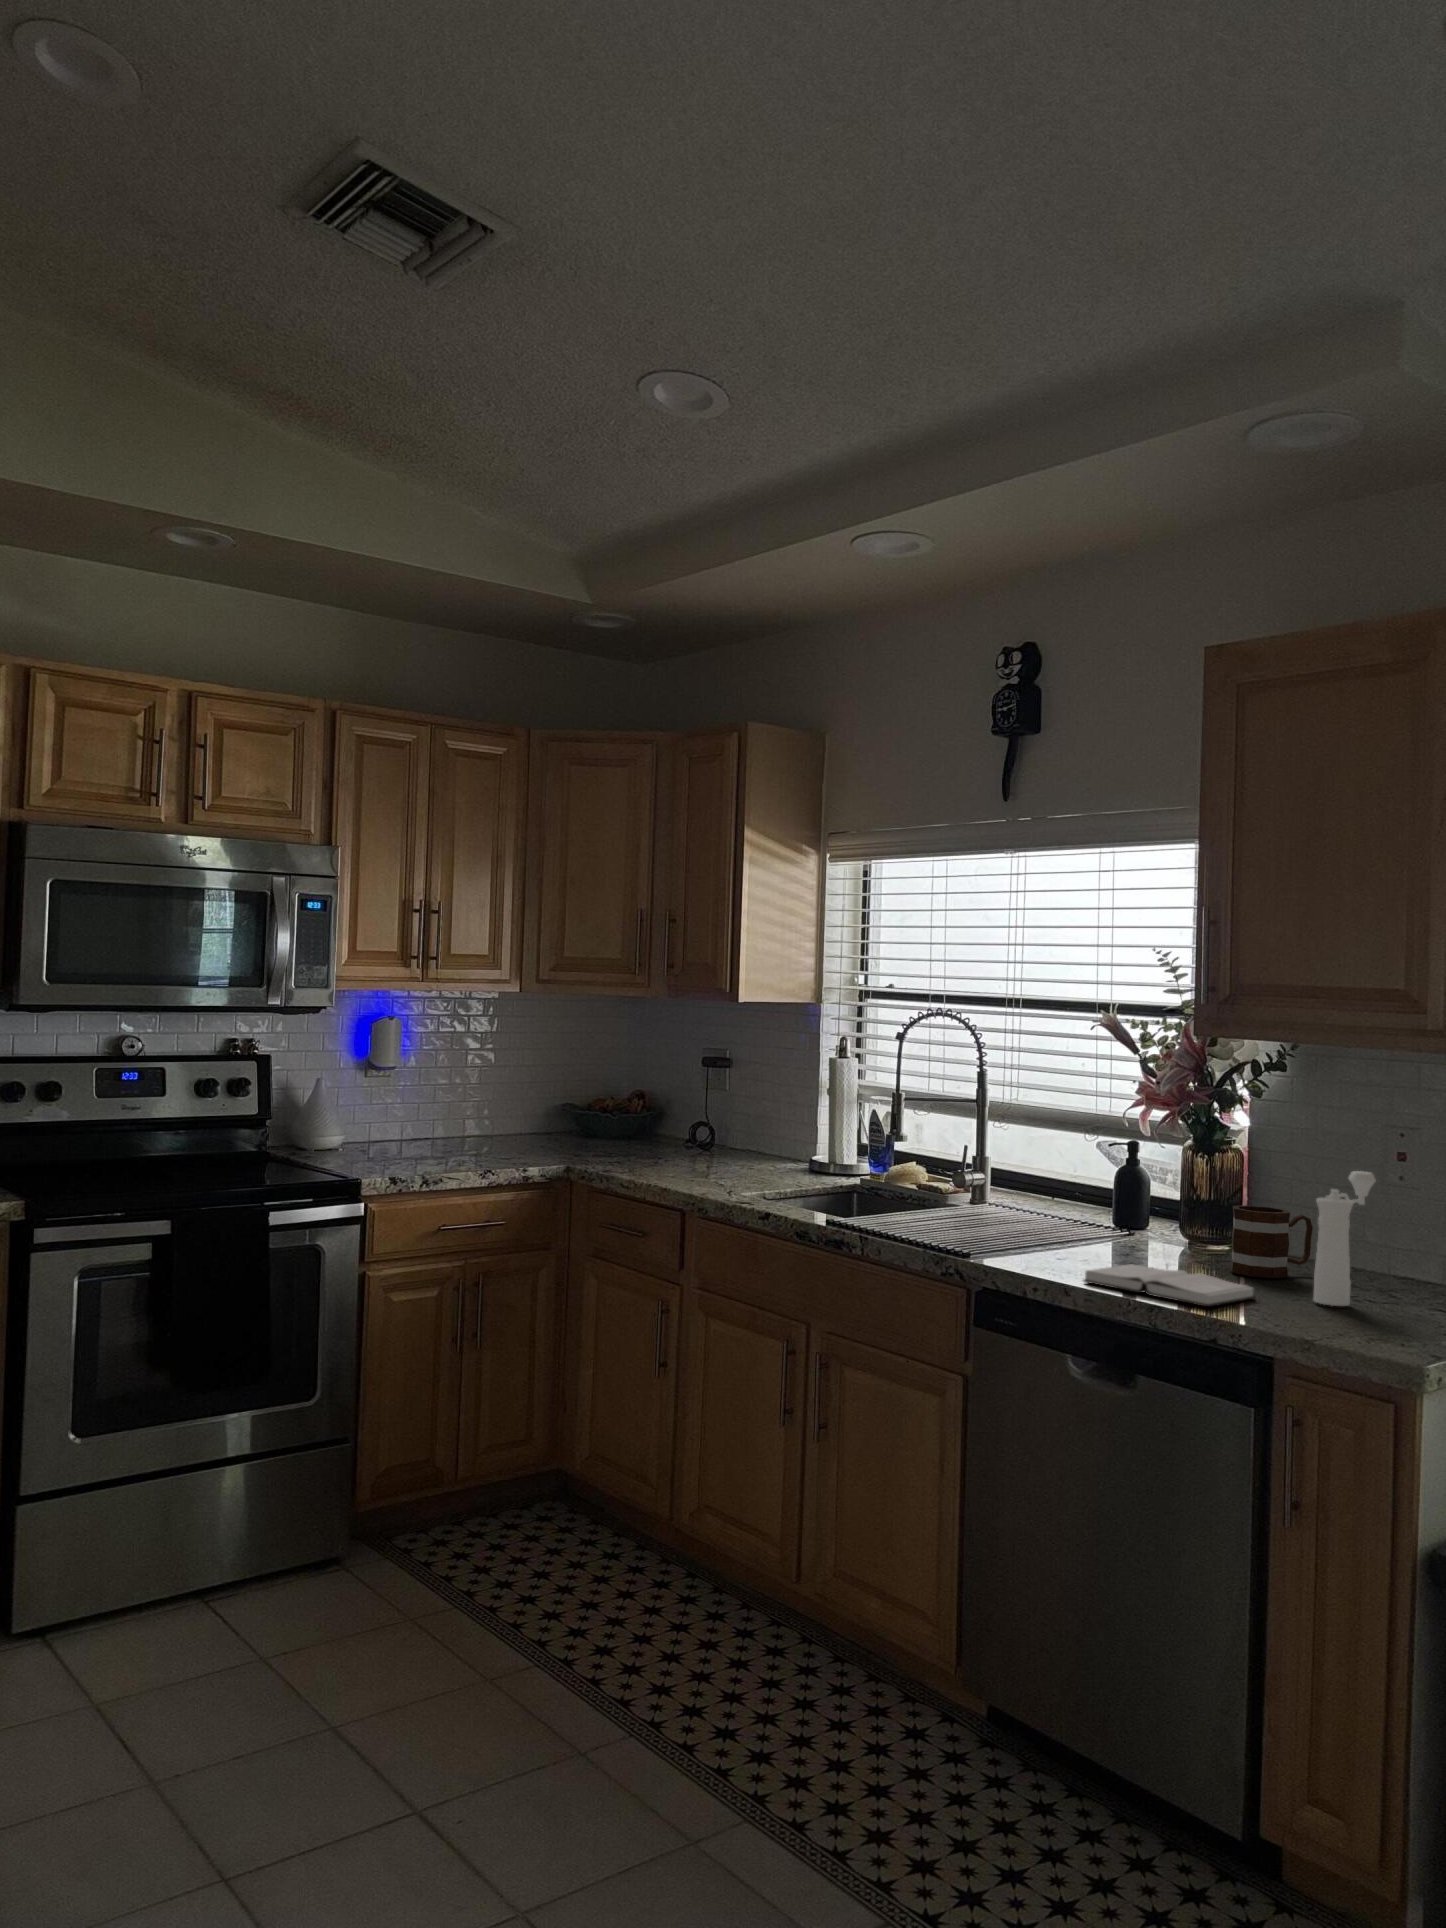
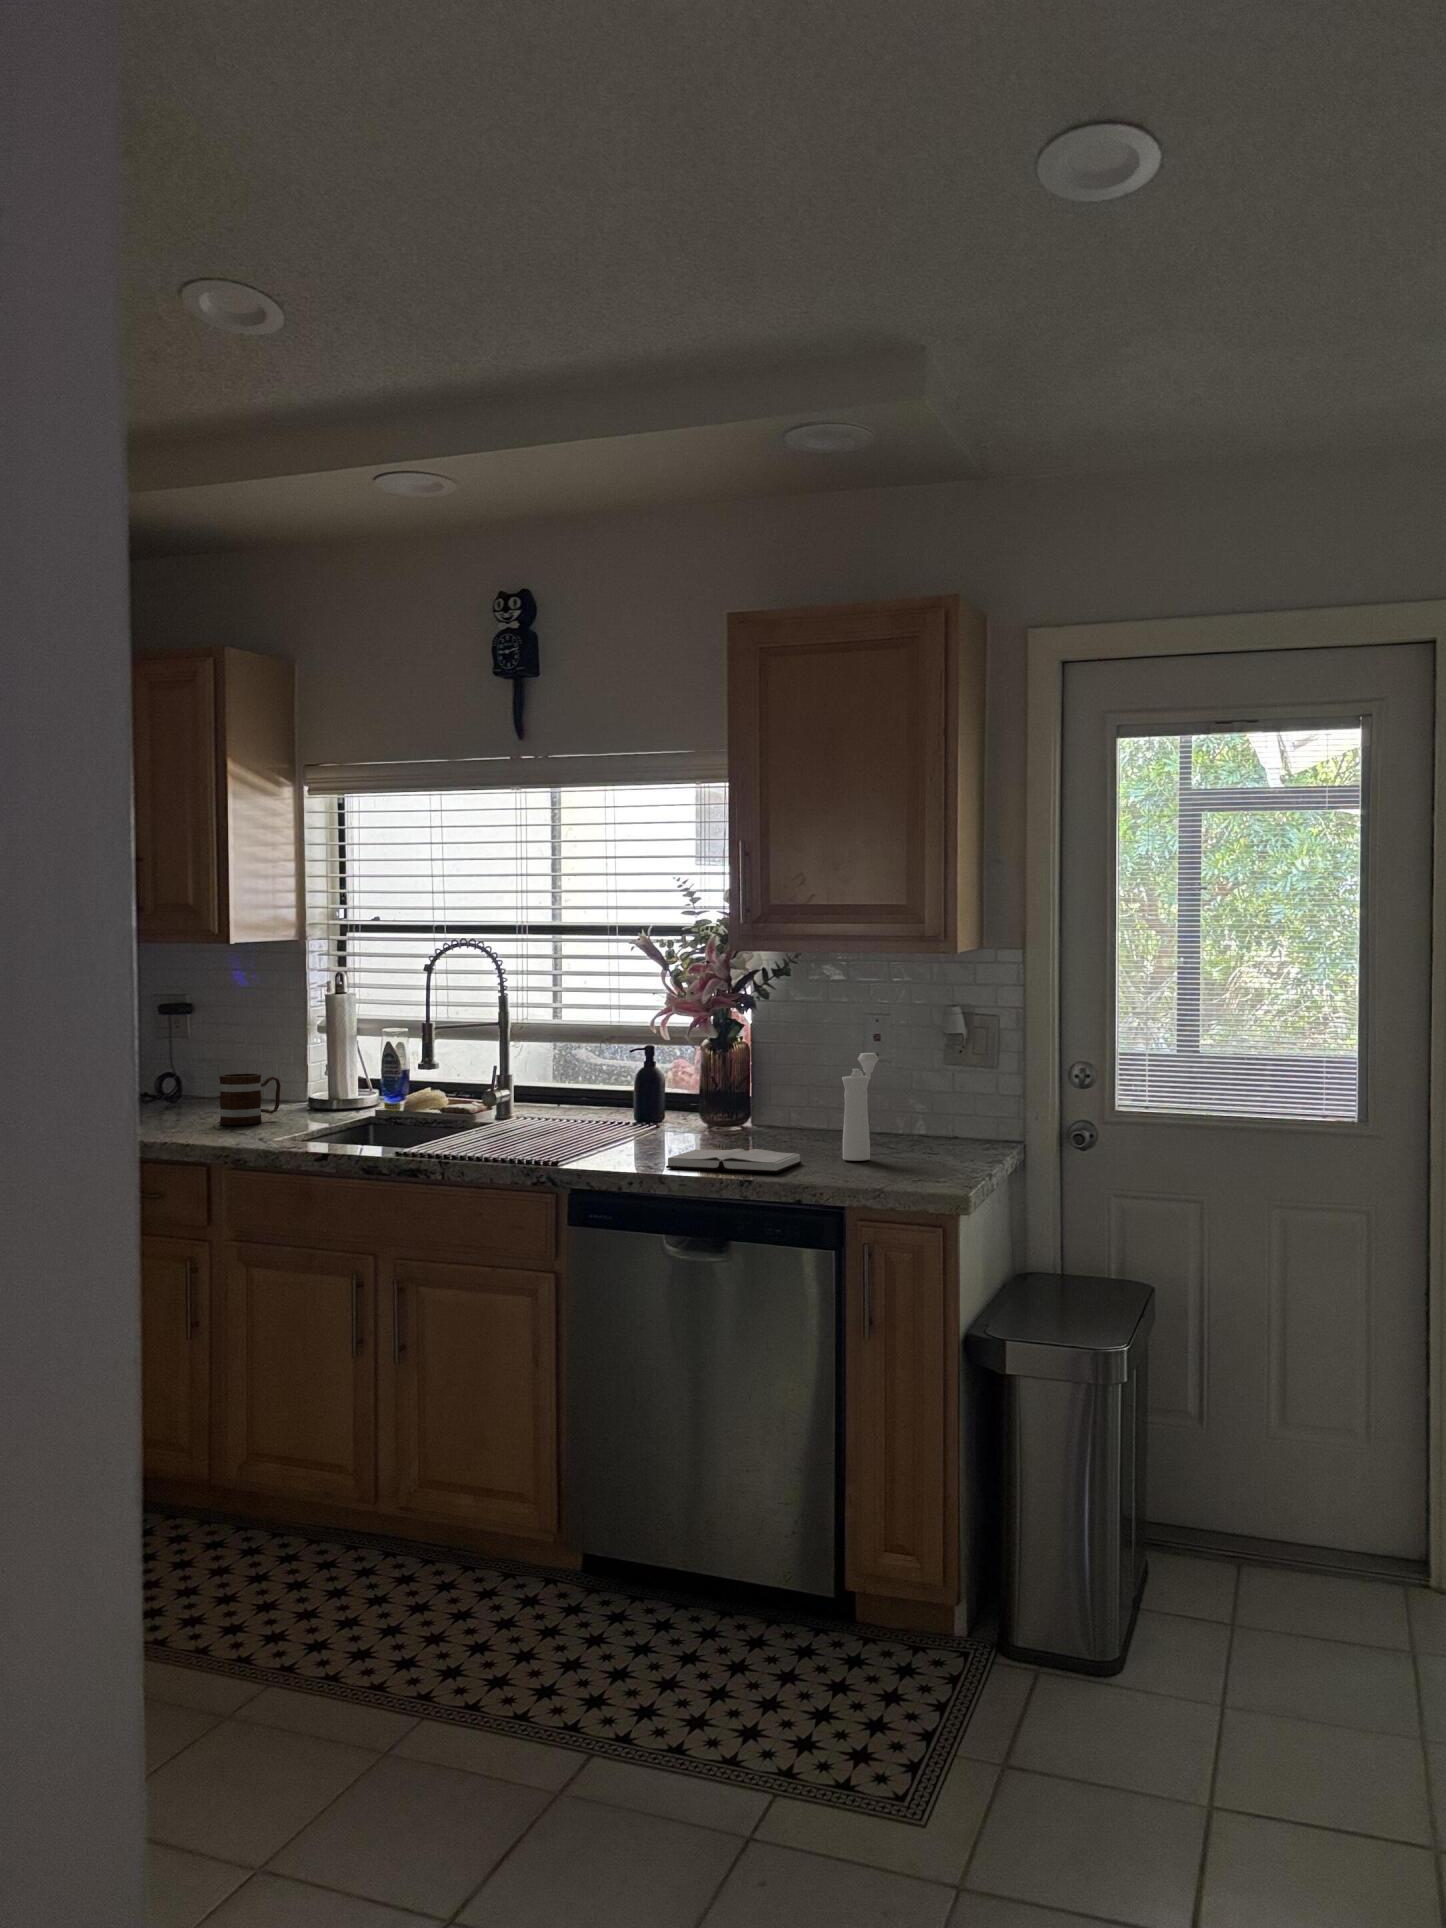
mug: present [1230,1205,1313,1278] -> present [220,1073,281,1125]

